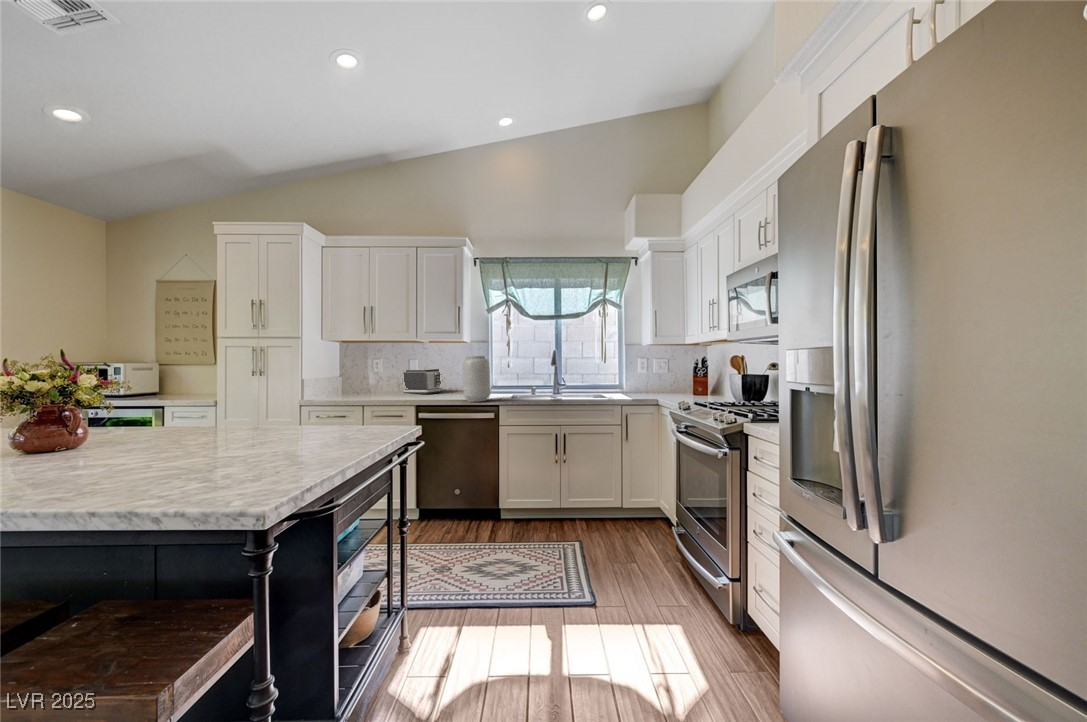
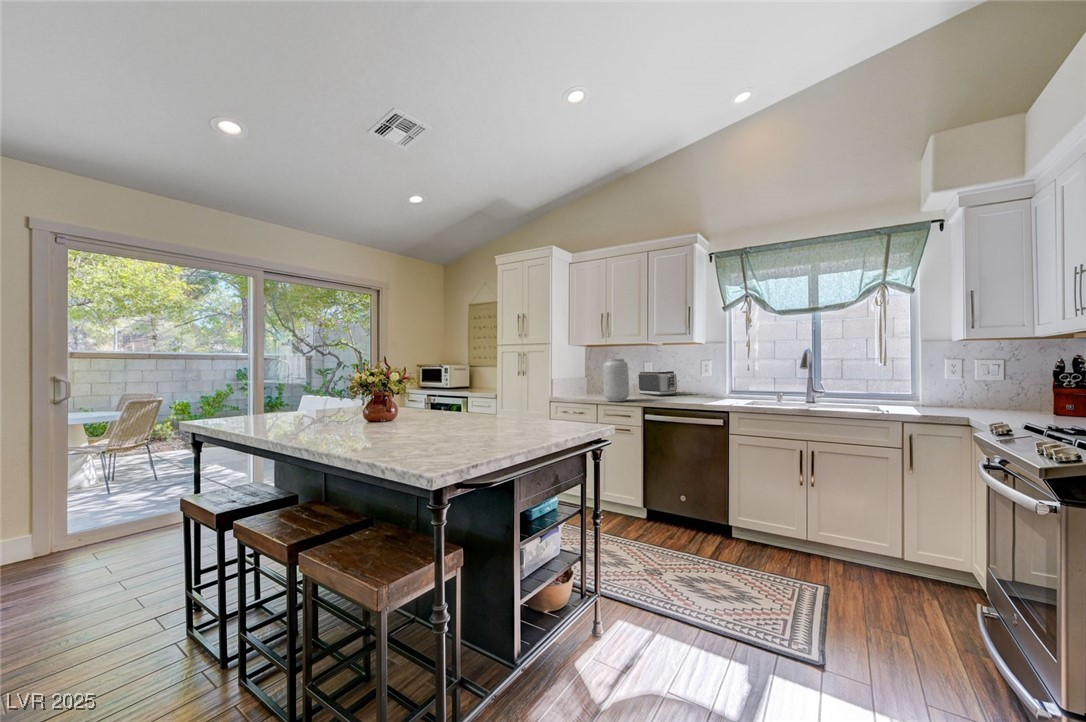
vase: present [462,356,490,402] -> present [603,359,629,401]

